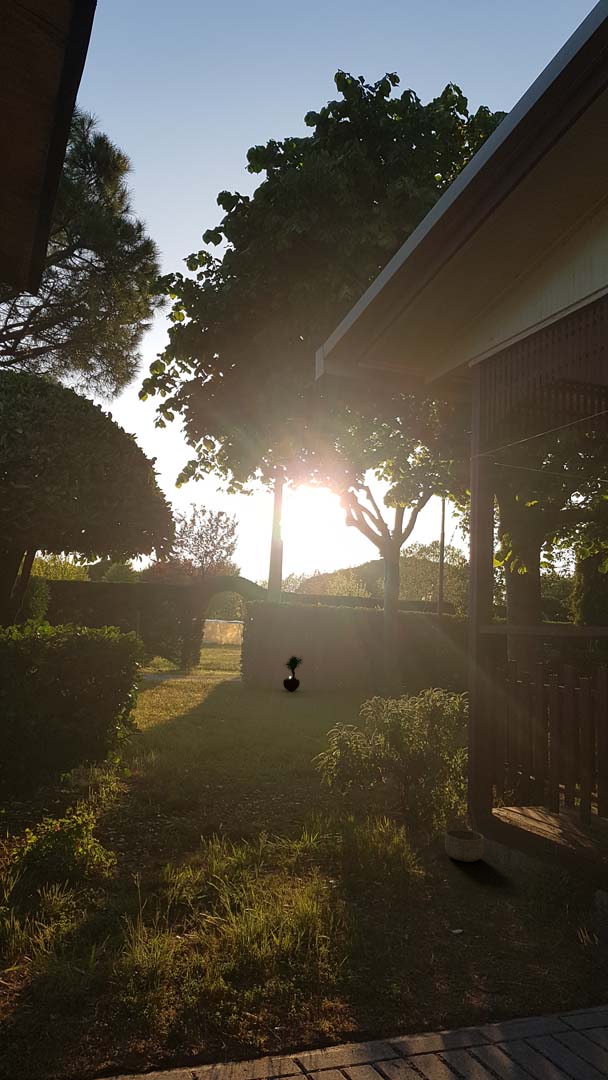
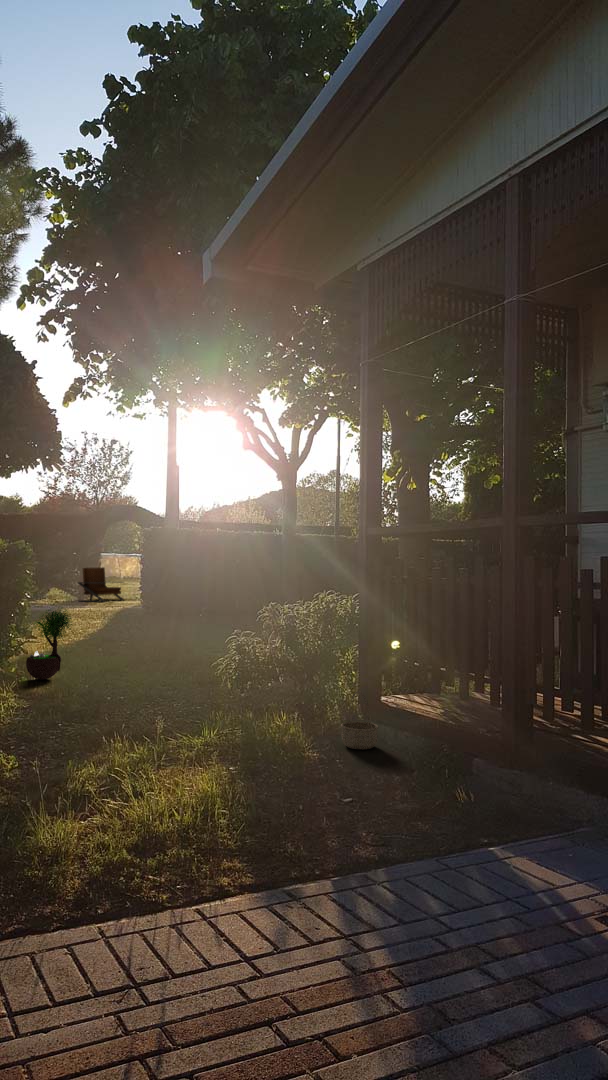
lounge chair: none [182,637,226,671] -> present [78,567,124,602]
potted tree: present [283,656,302,691] -> present [26,608,72,680]

